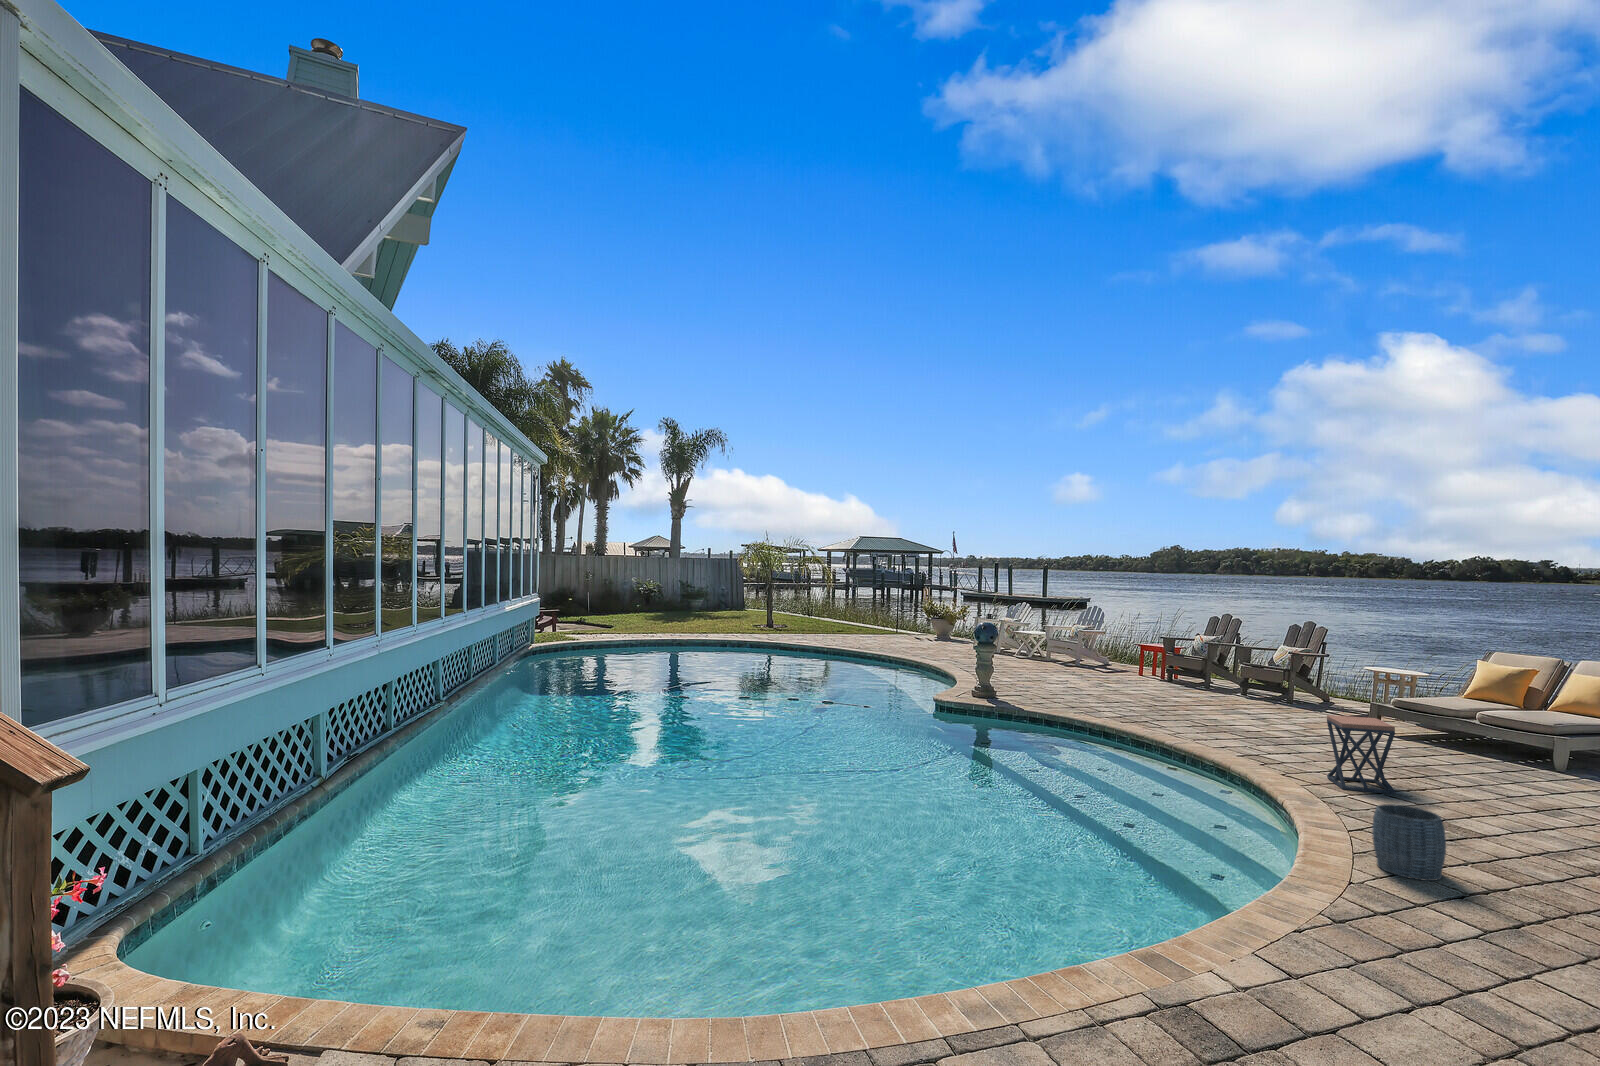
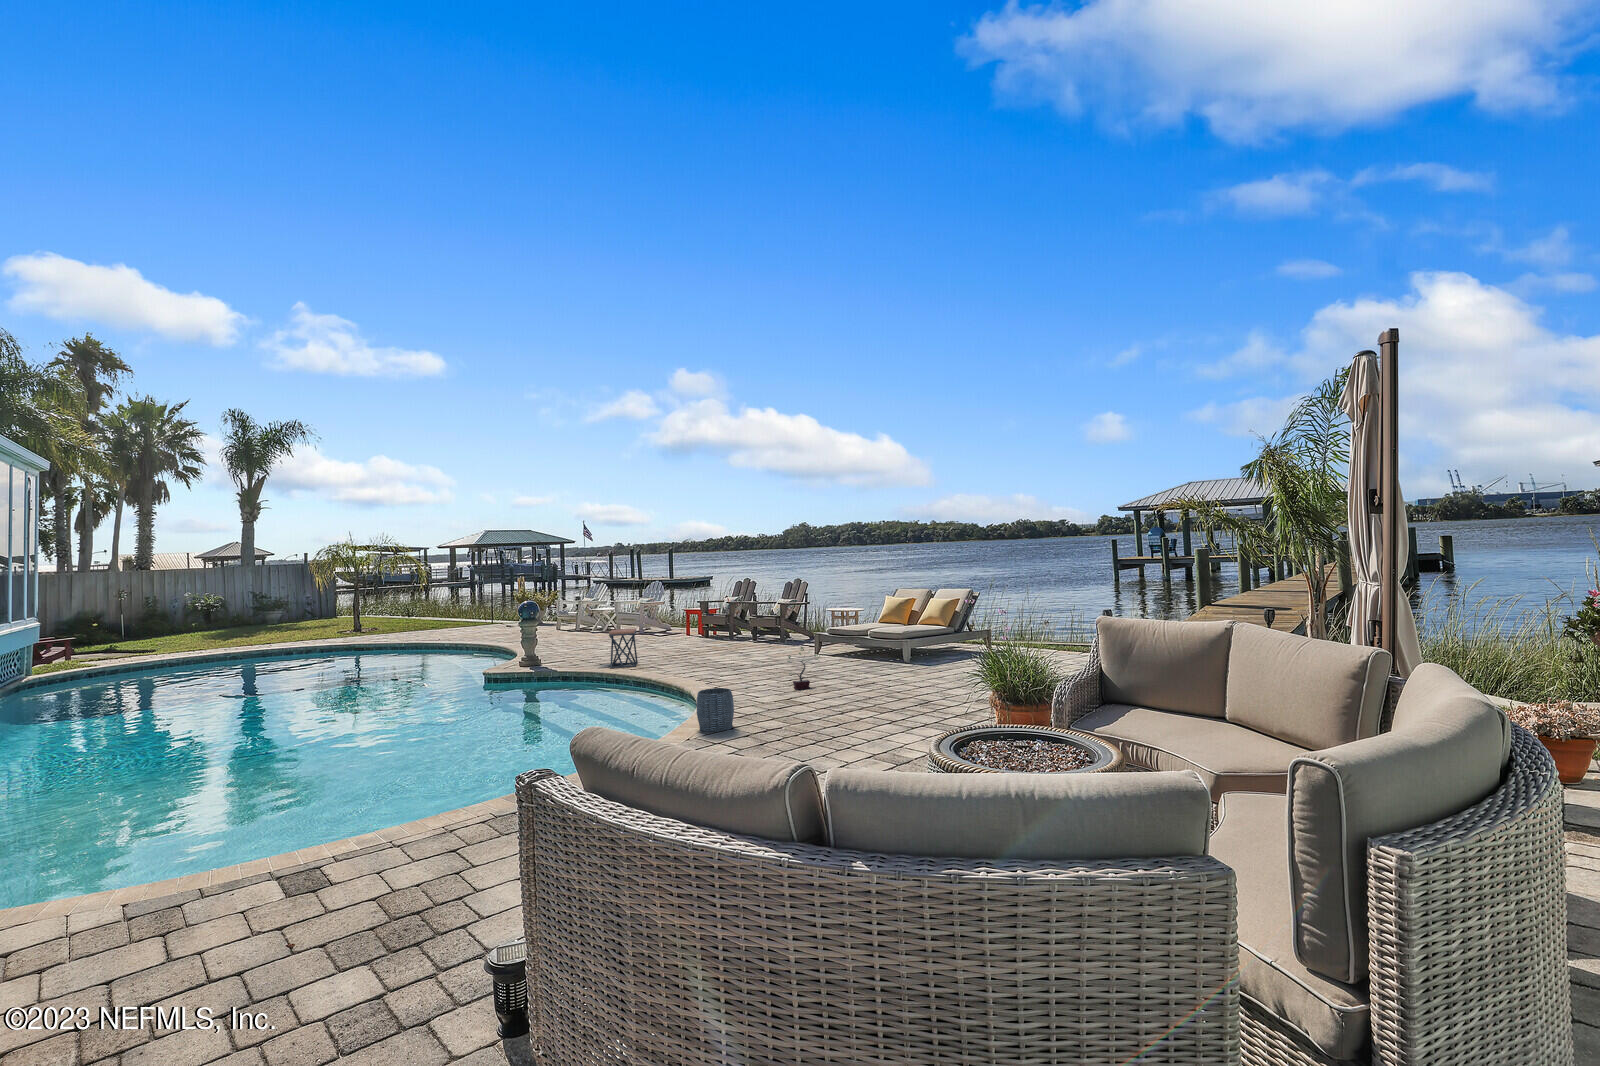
stool: present [1327,715,1395,794] -> present [609,628,638,668]
potted plant: none [1440,739,1509,806] -> present [787,647,823,690]

